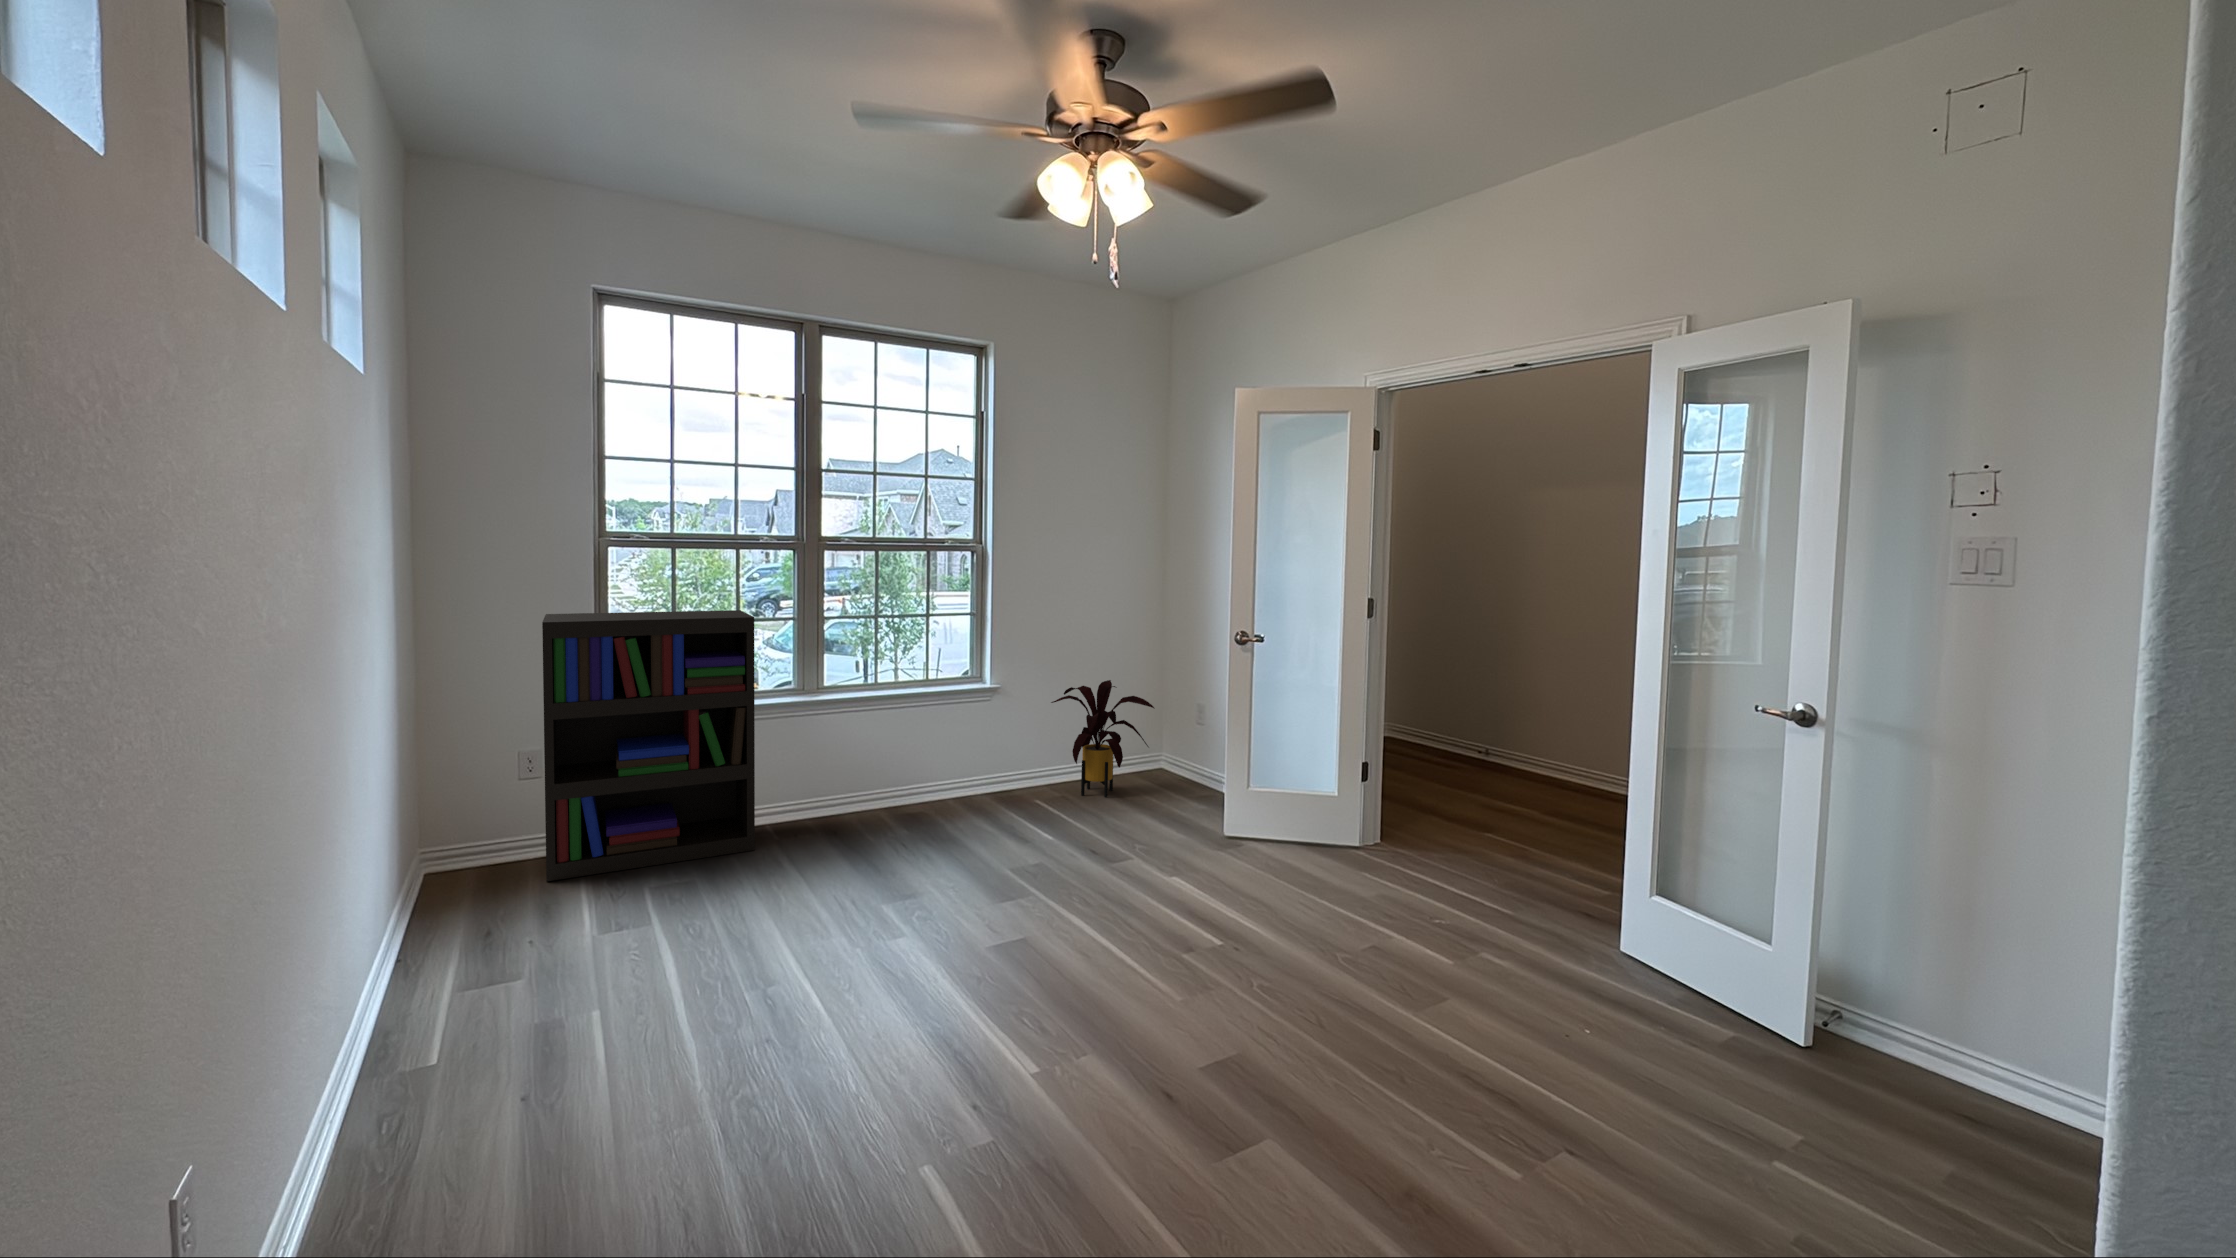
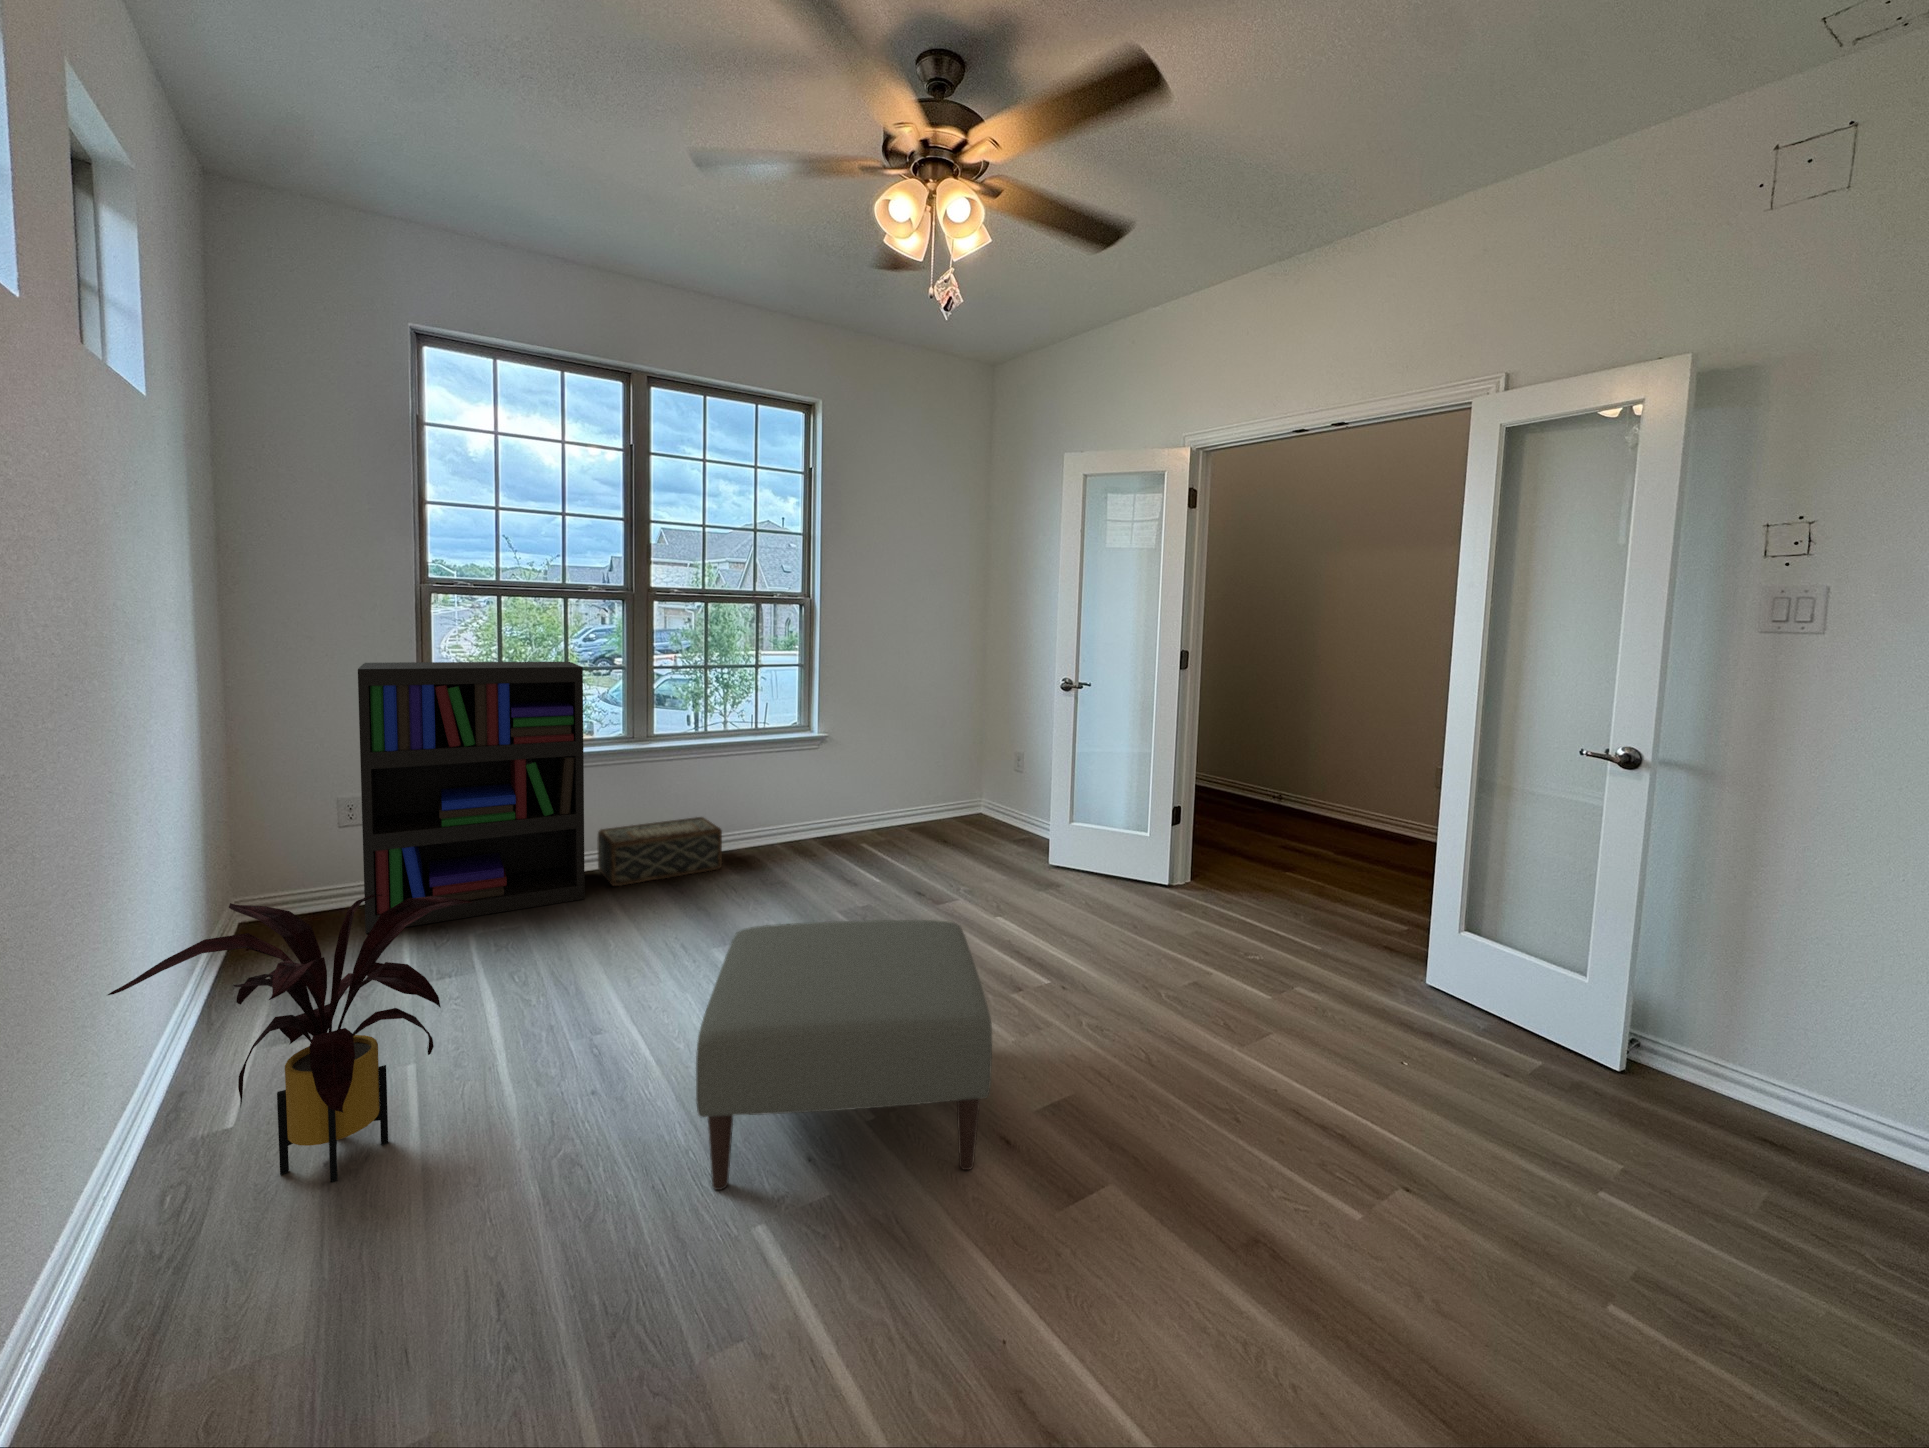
house plant: present [1051,680,1154,797] -> present [108,894,472,1182]
woven basket: none [766,767,890,838] -> present [598,817,722,886]
ottoman: none [868,875,1149,1128] -> present [696,920,992,1190]

